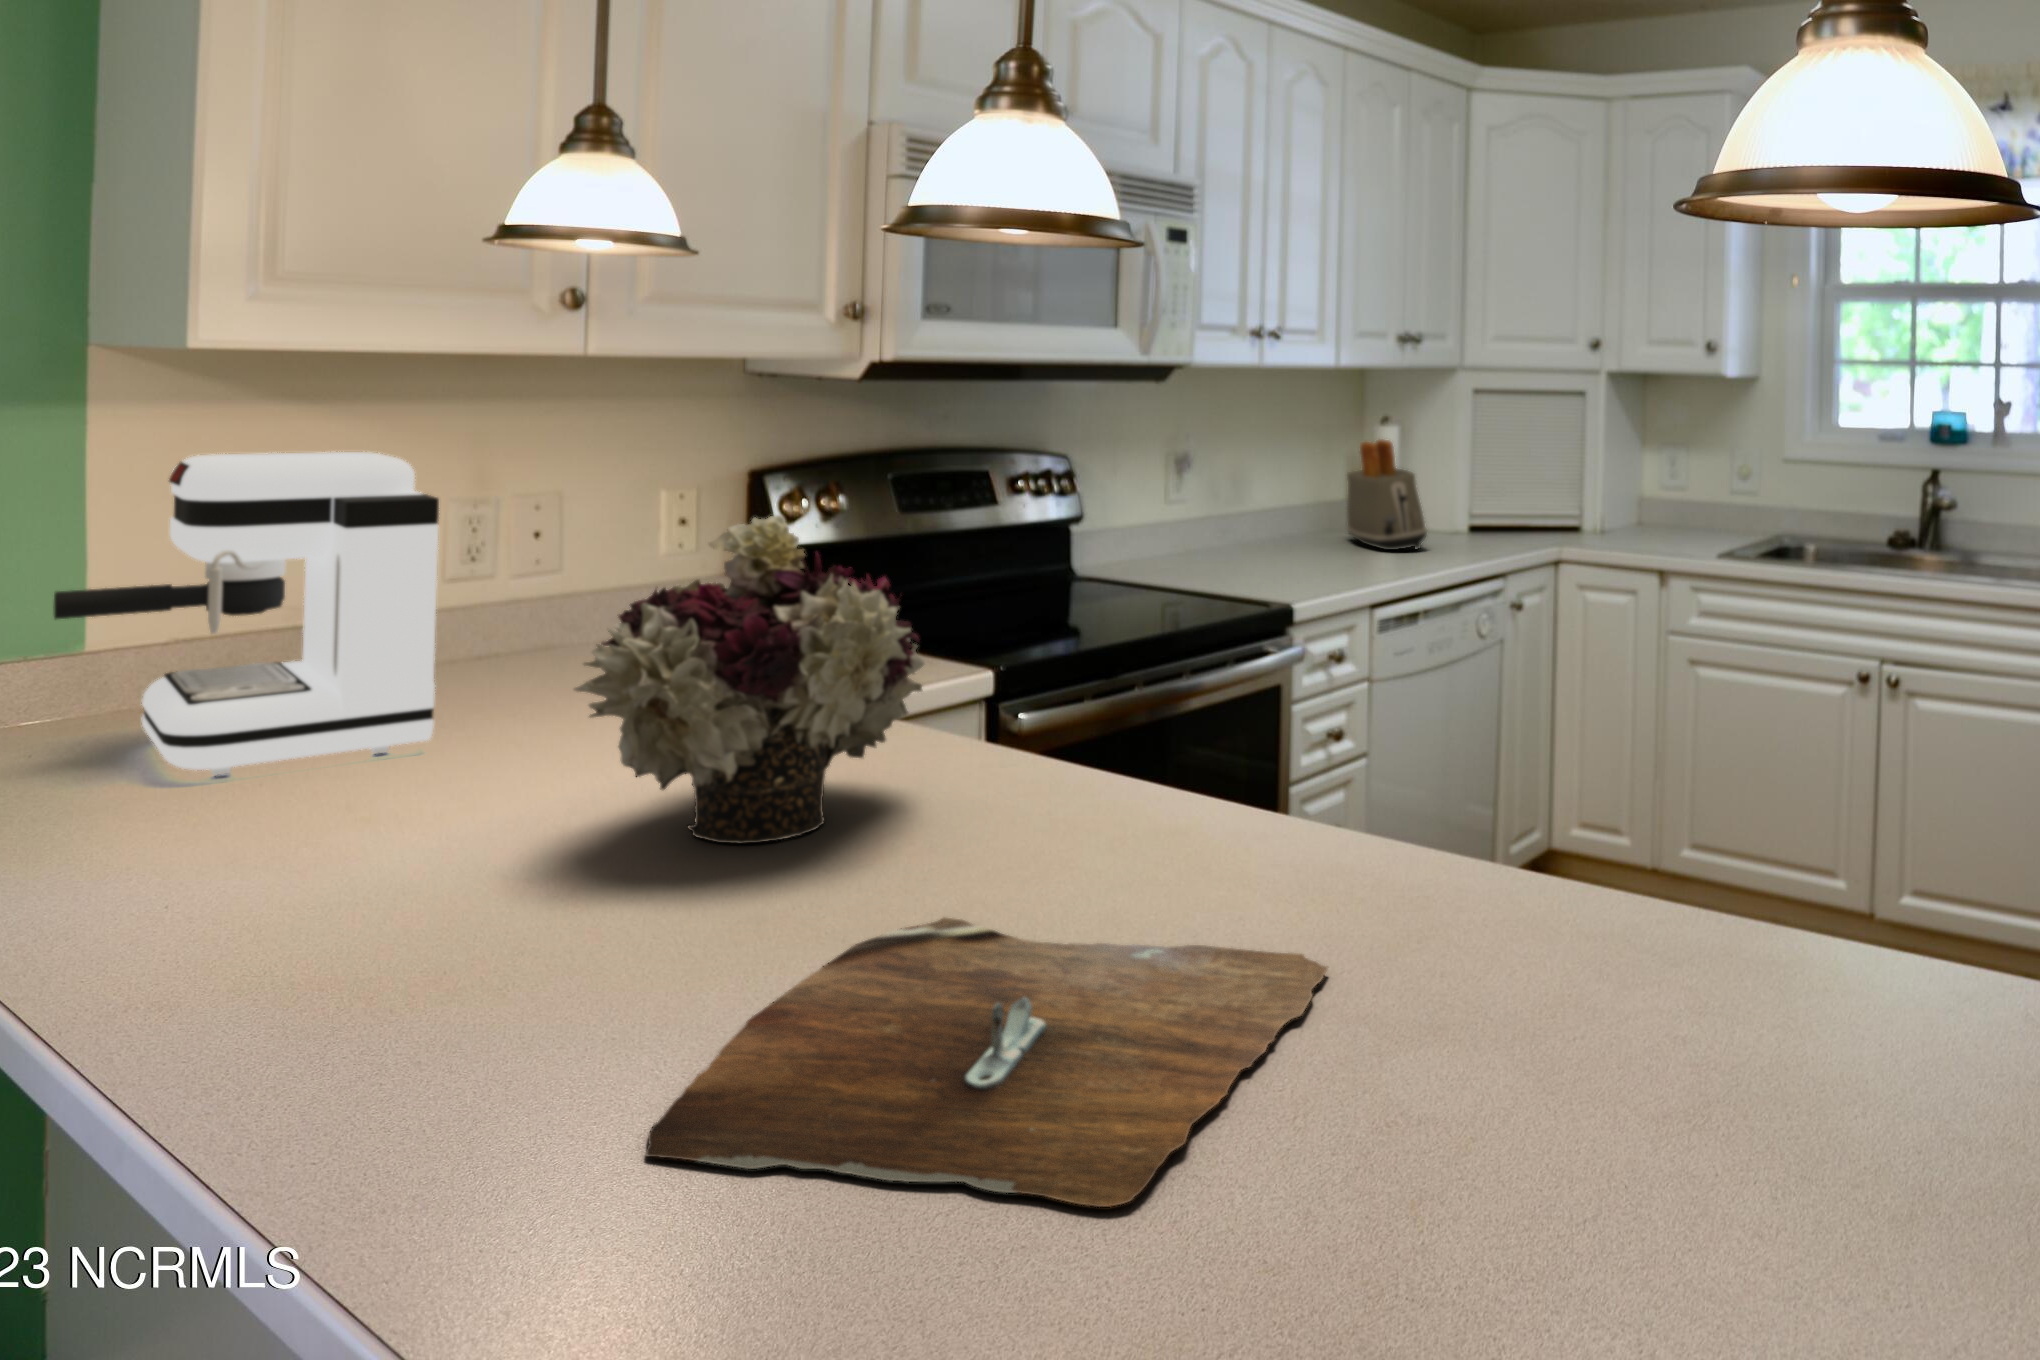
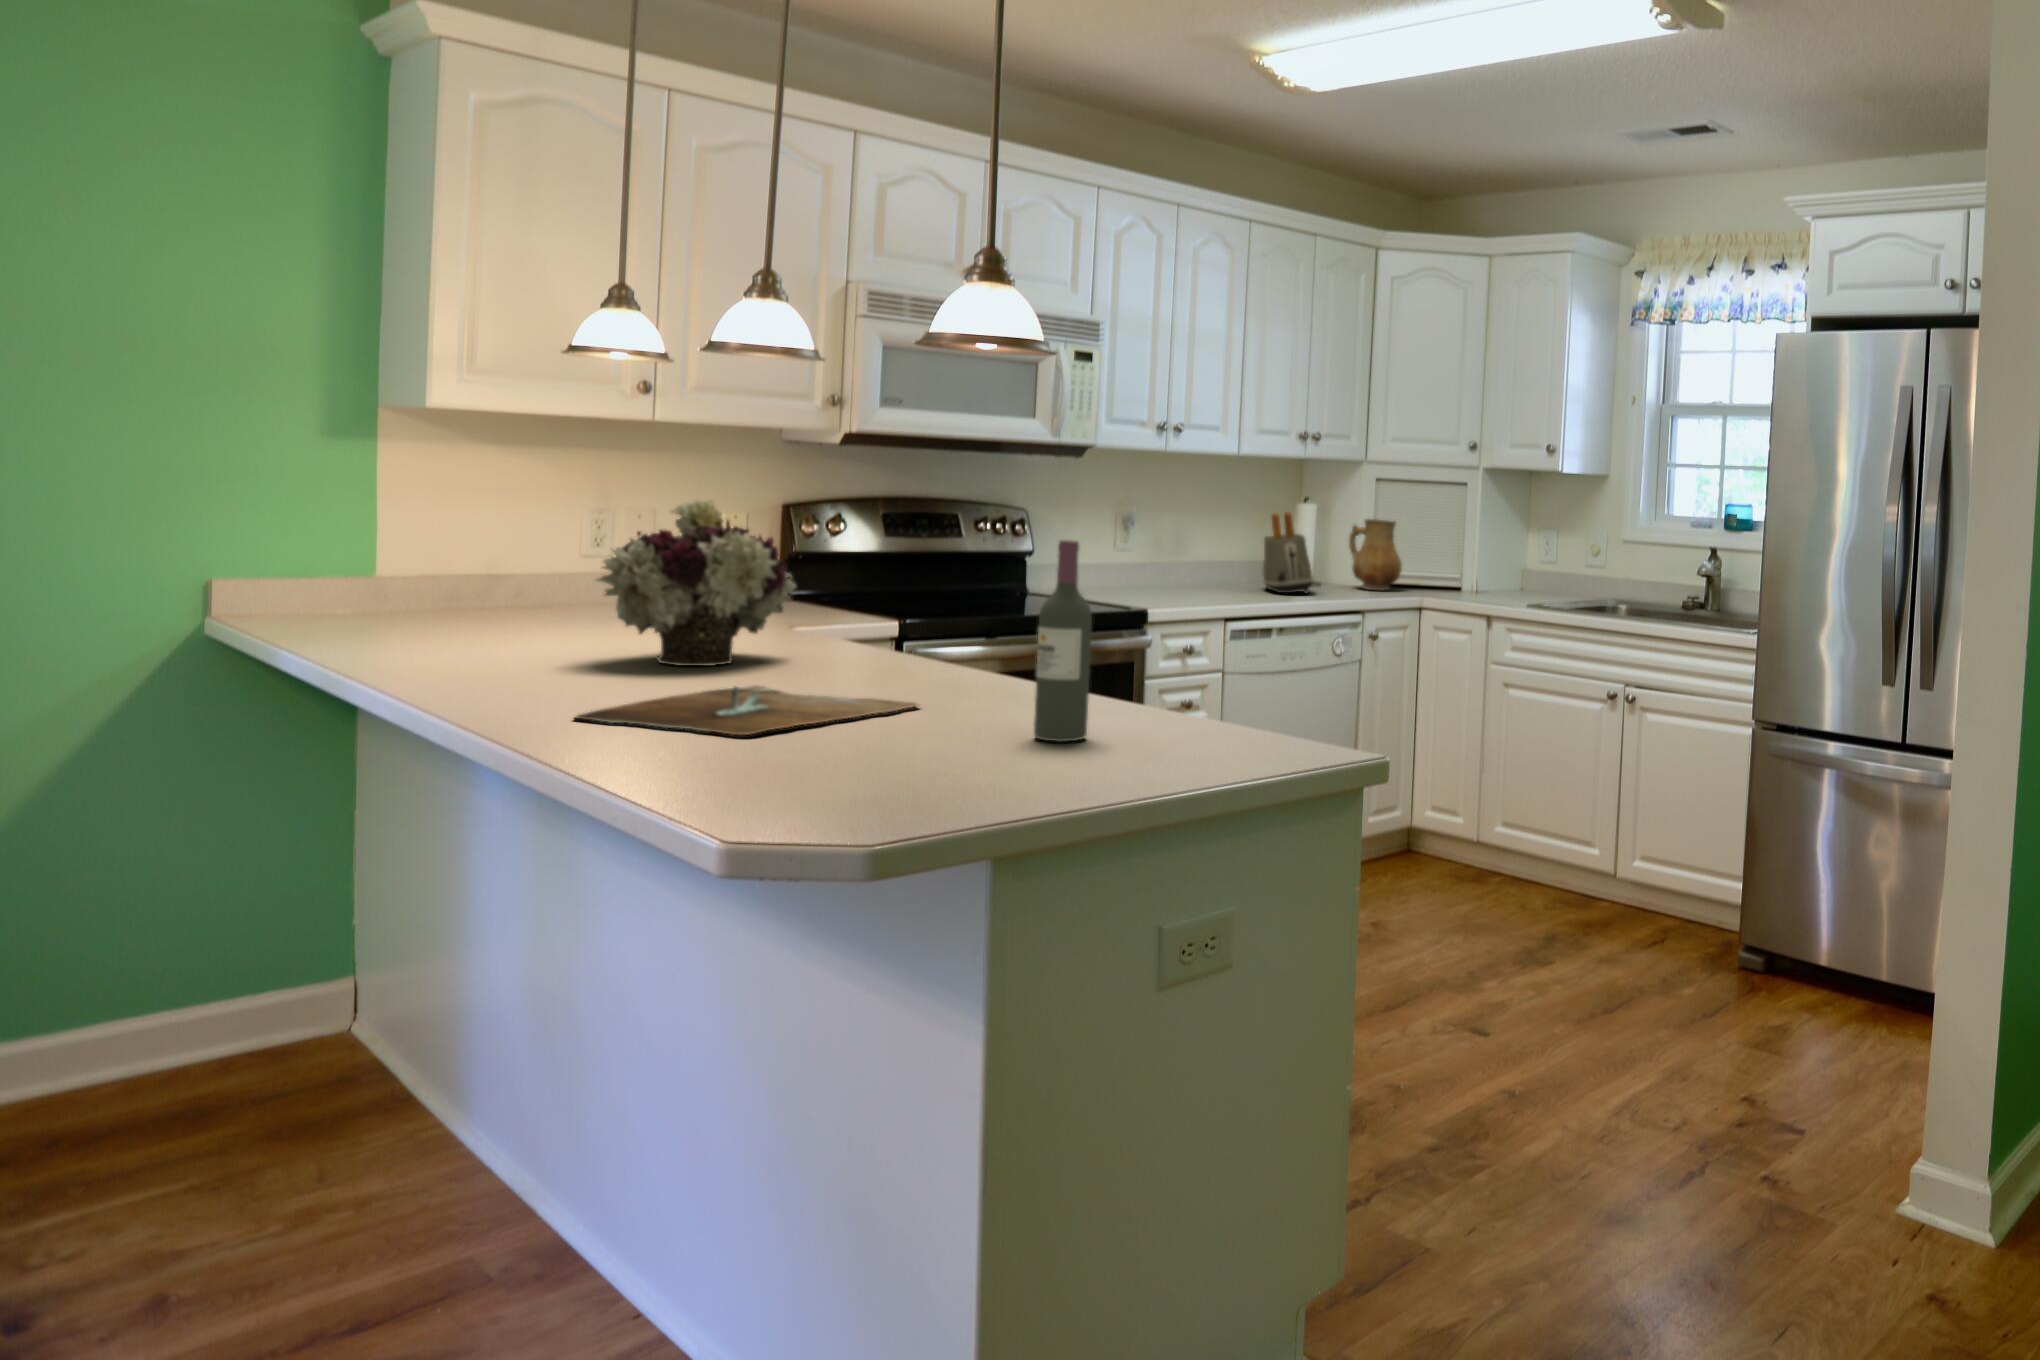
ceramic pitcher: none [1438,442,1510,535] -> present [1349,519,1402,590]
coffee maker: present [53,452,439,775] -> none [341,466,546,635]
wine bottle: none [1704,641,1829,1118] -> present [1034,540,1092,742]

